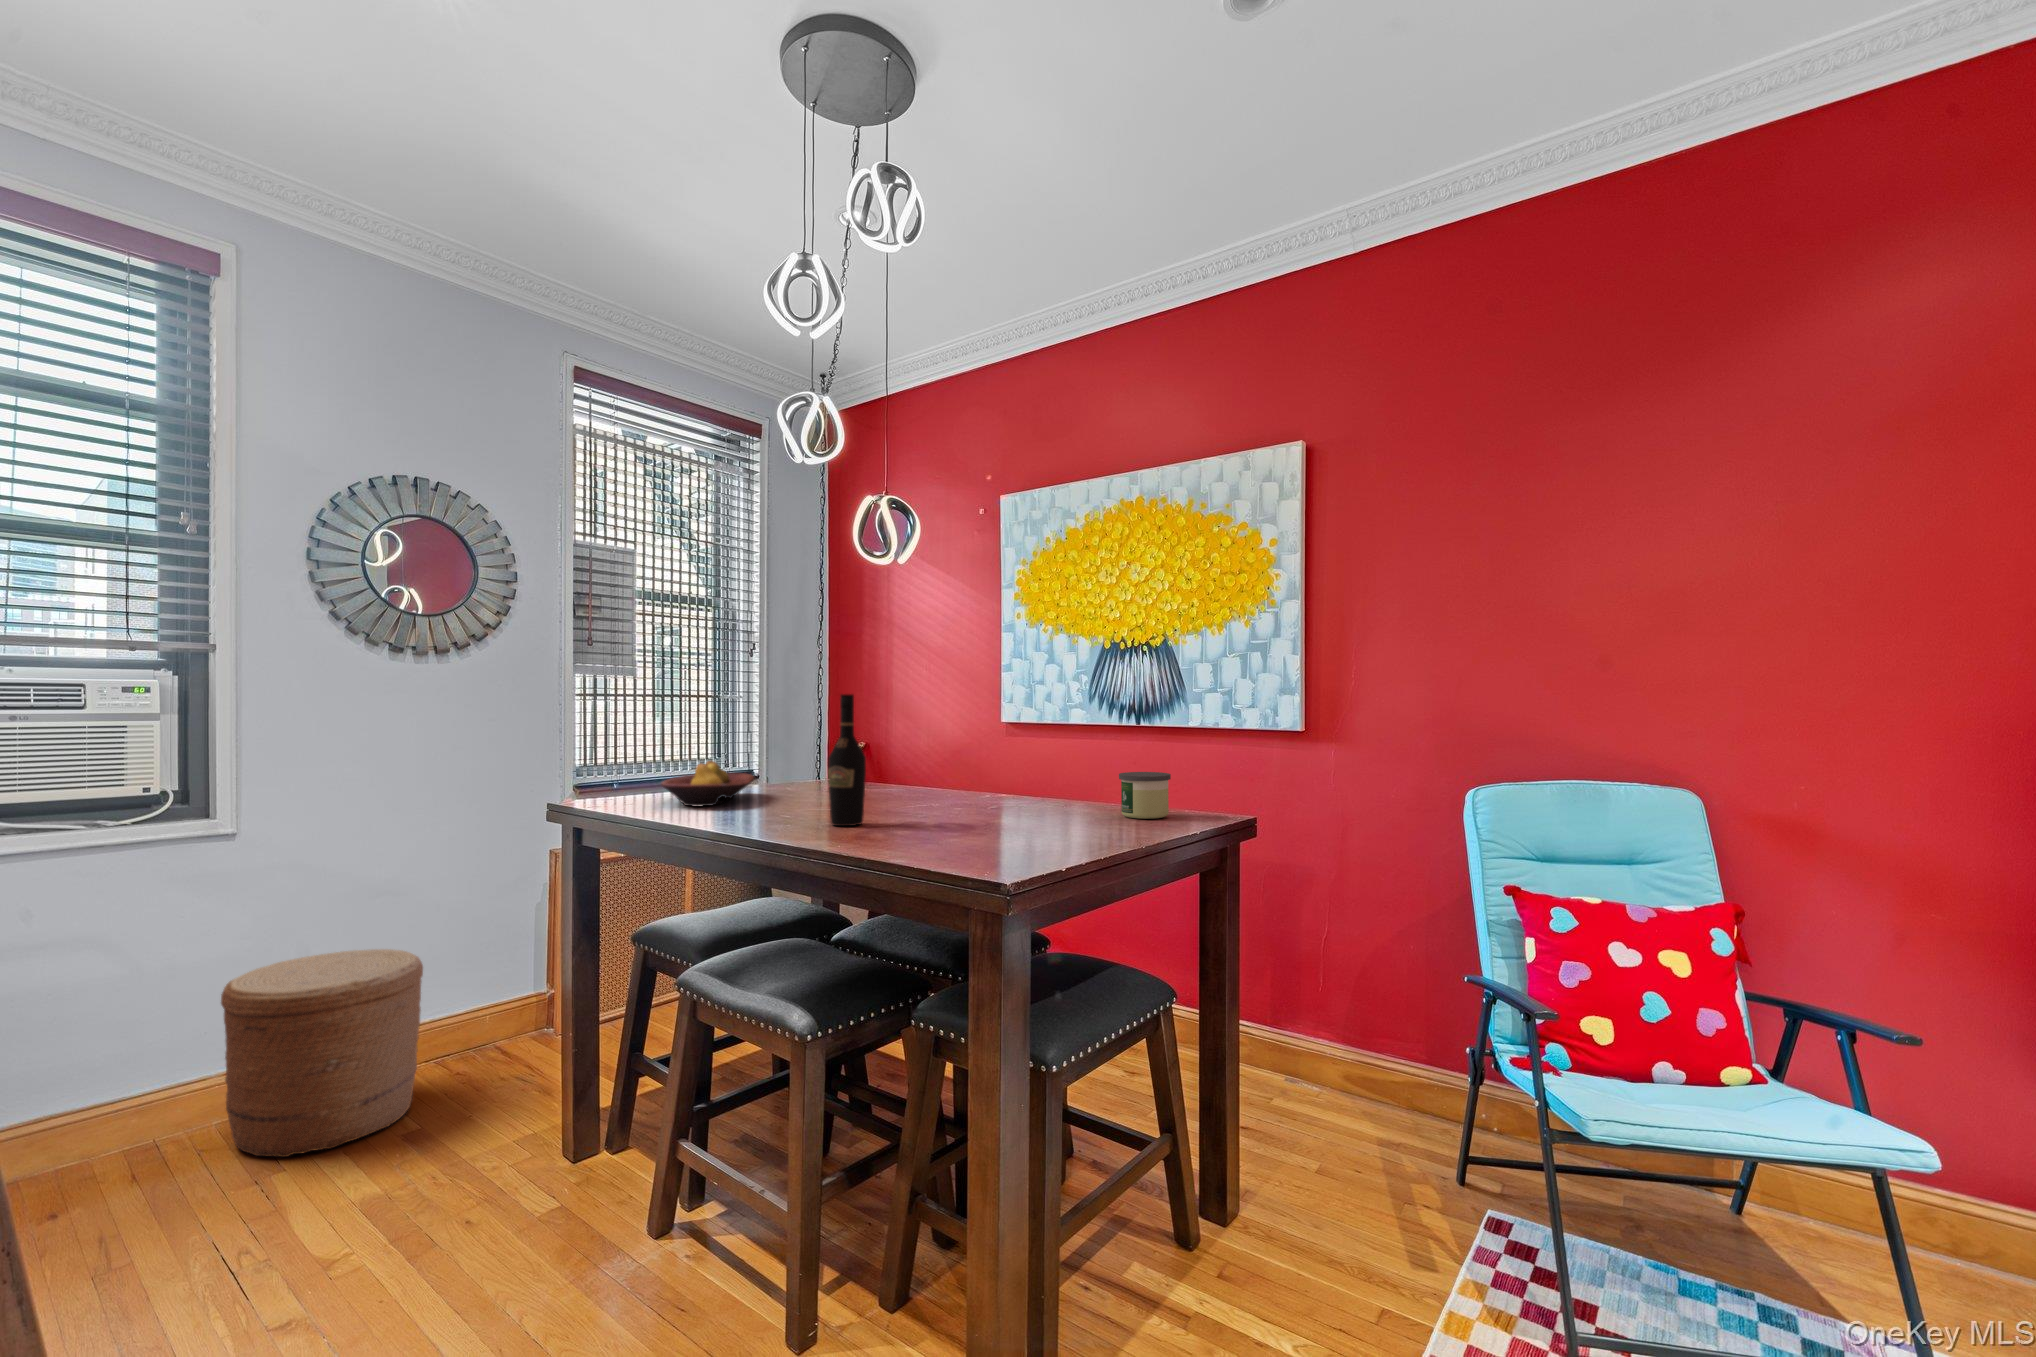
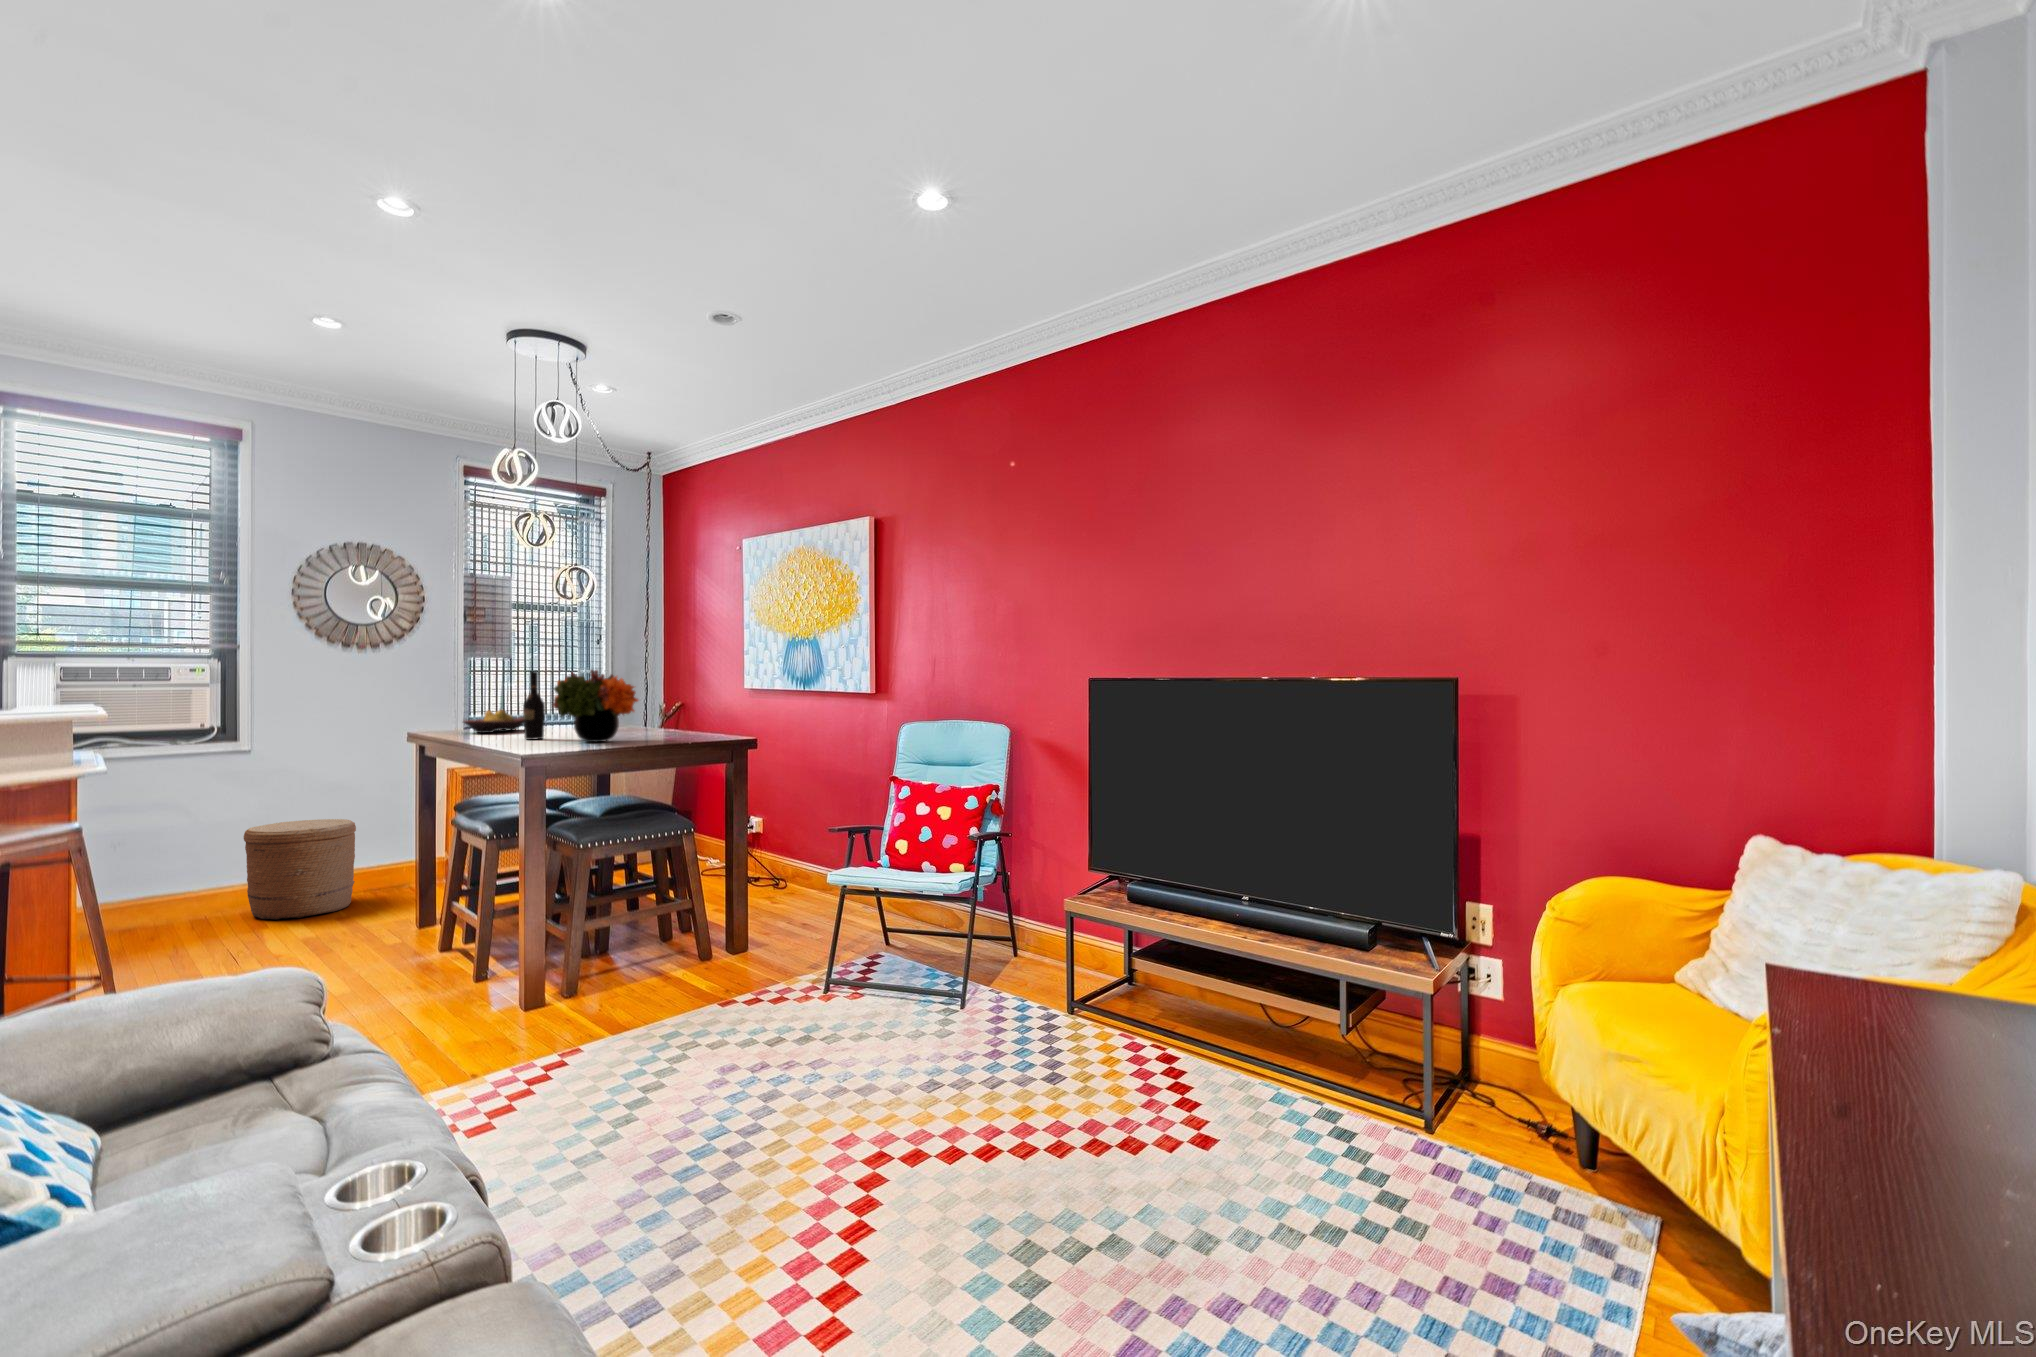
flower arrangement: none [906,691,1063,834] -> present [553,670,638,742]
candle: present [1119,772,1171,819] -> none [694,714,724,739]

